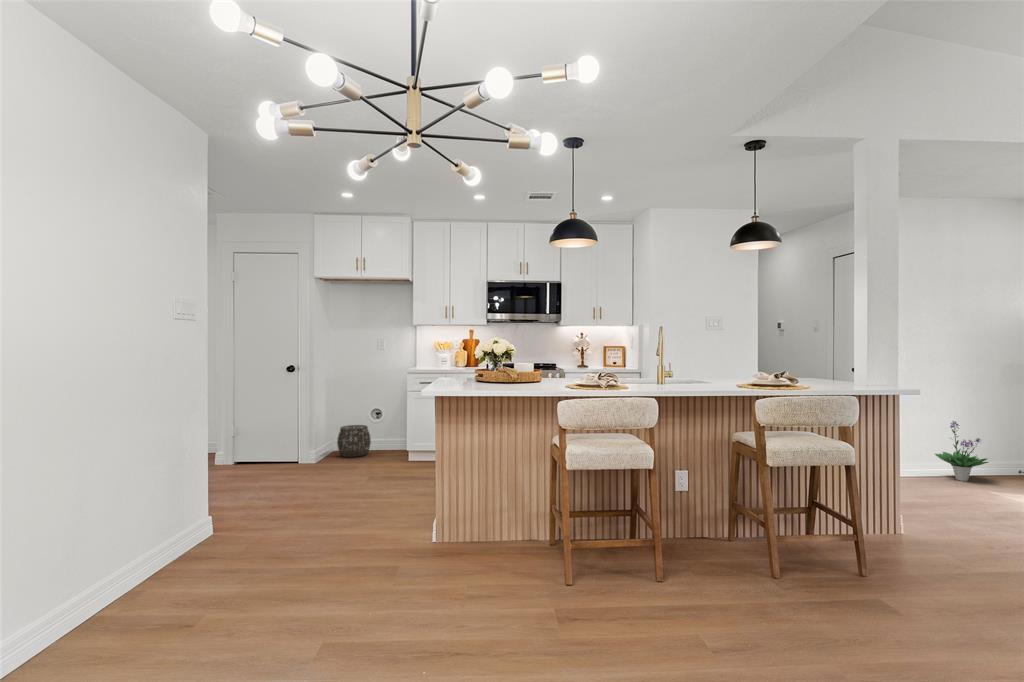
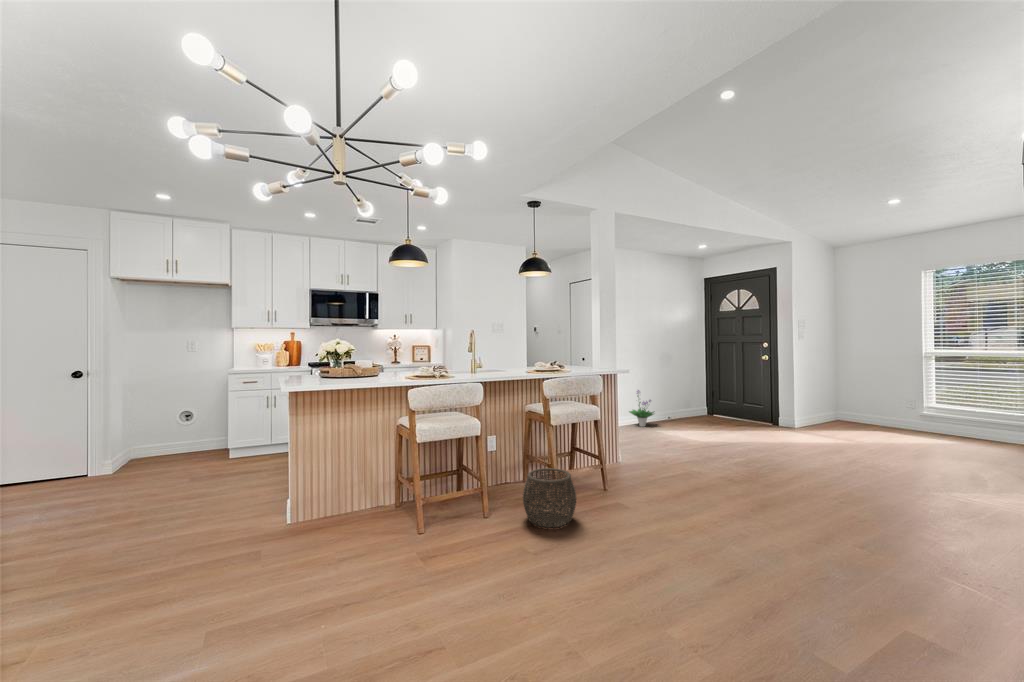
woven basket: present [337,425,371,457] -> present [523,468,576,528]

